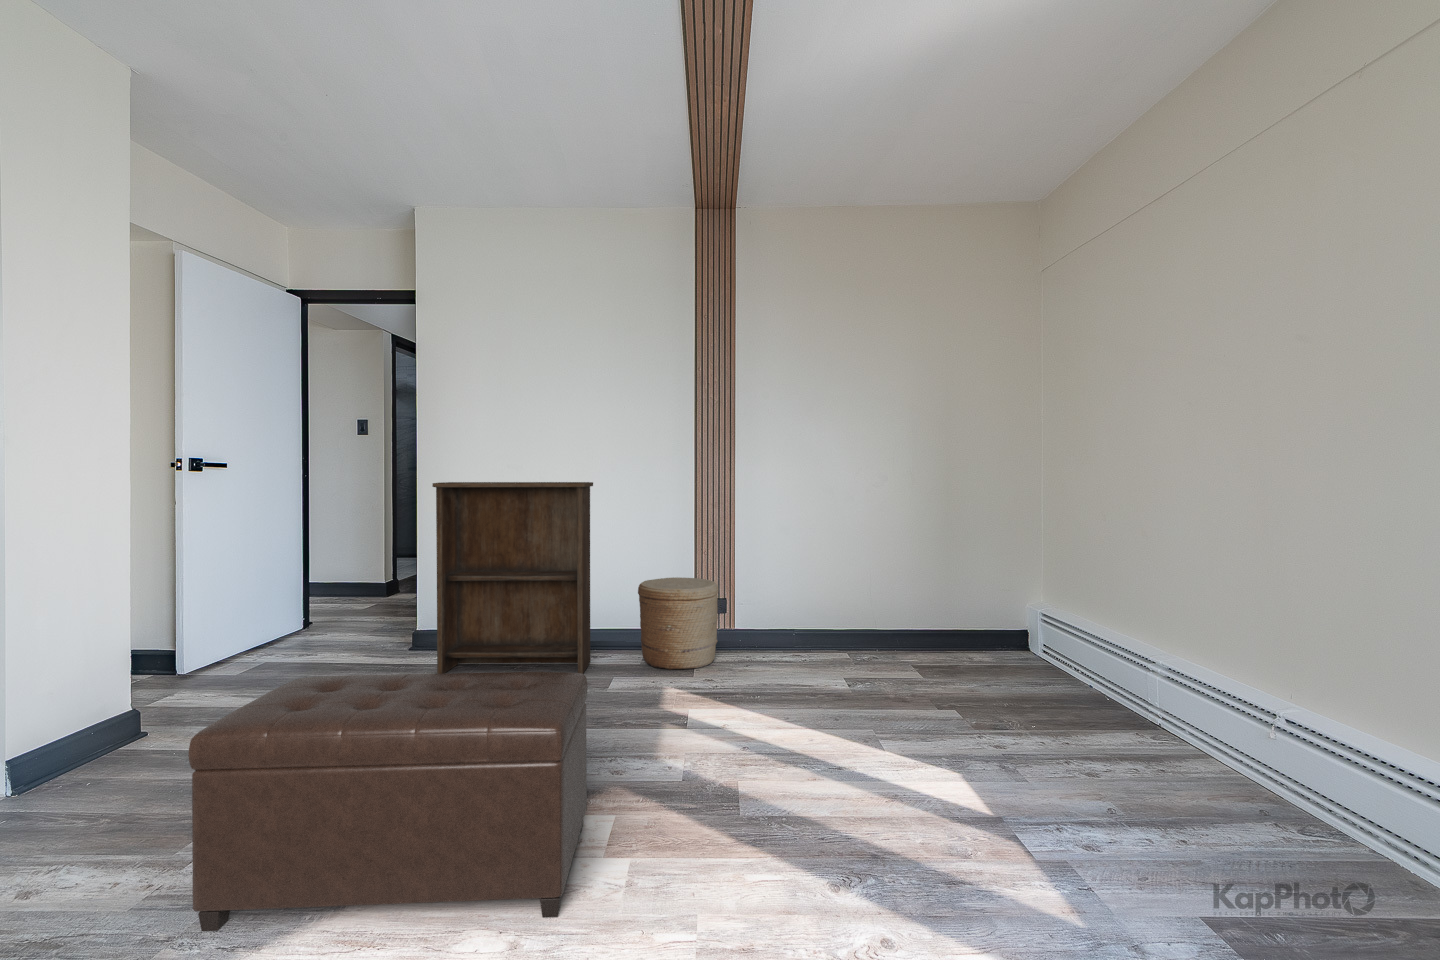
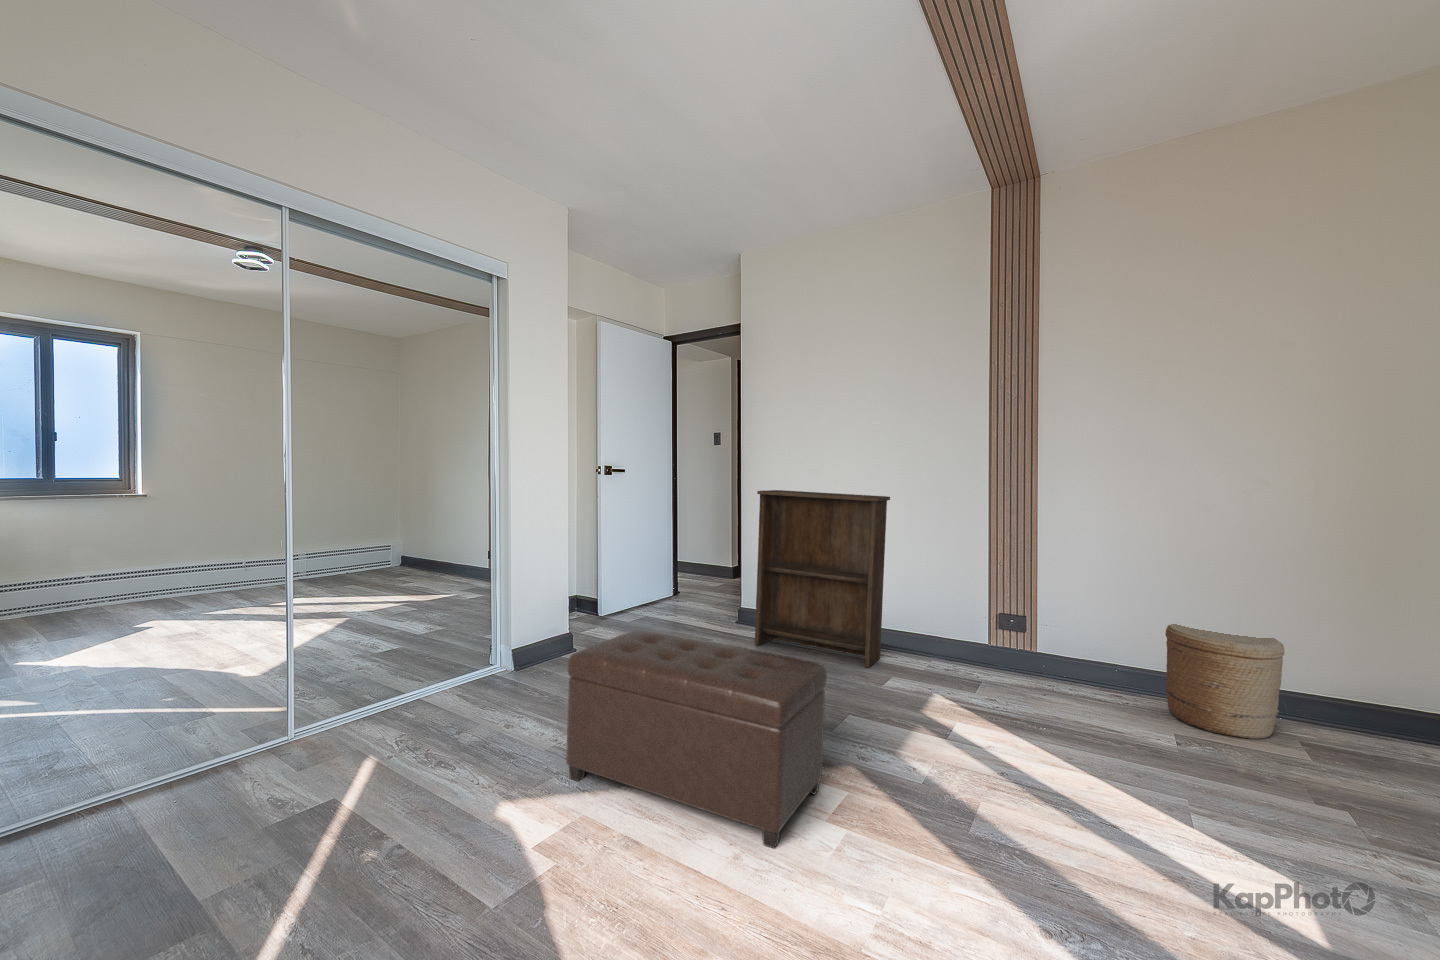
woven basket: present [638,577,718,670] -> present [1165,624,1284,739]

